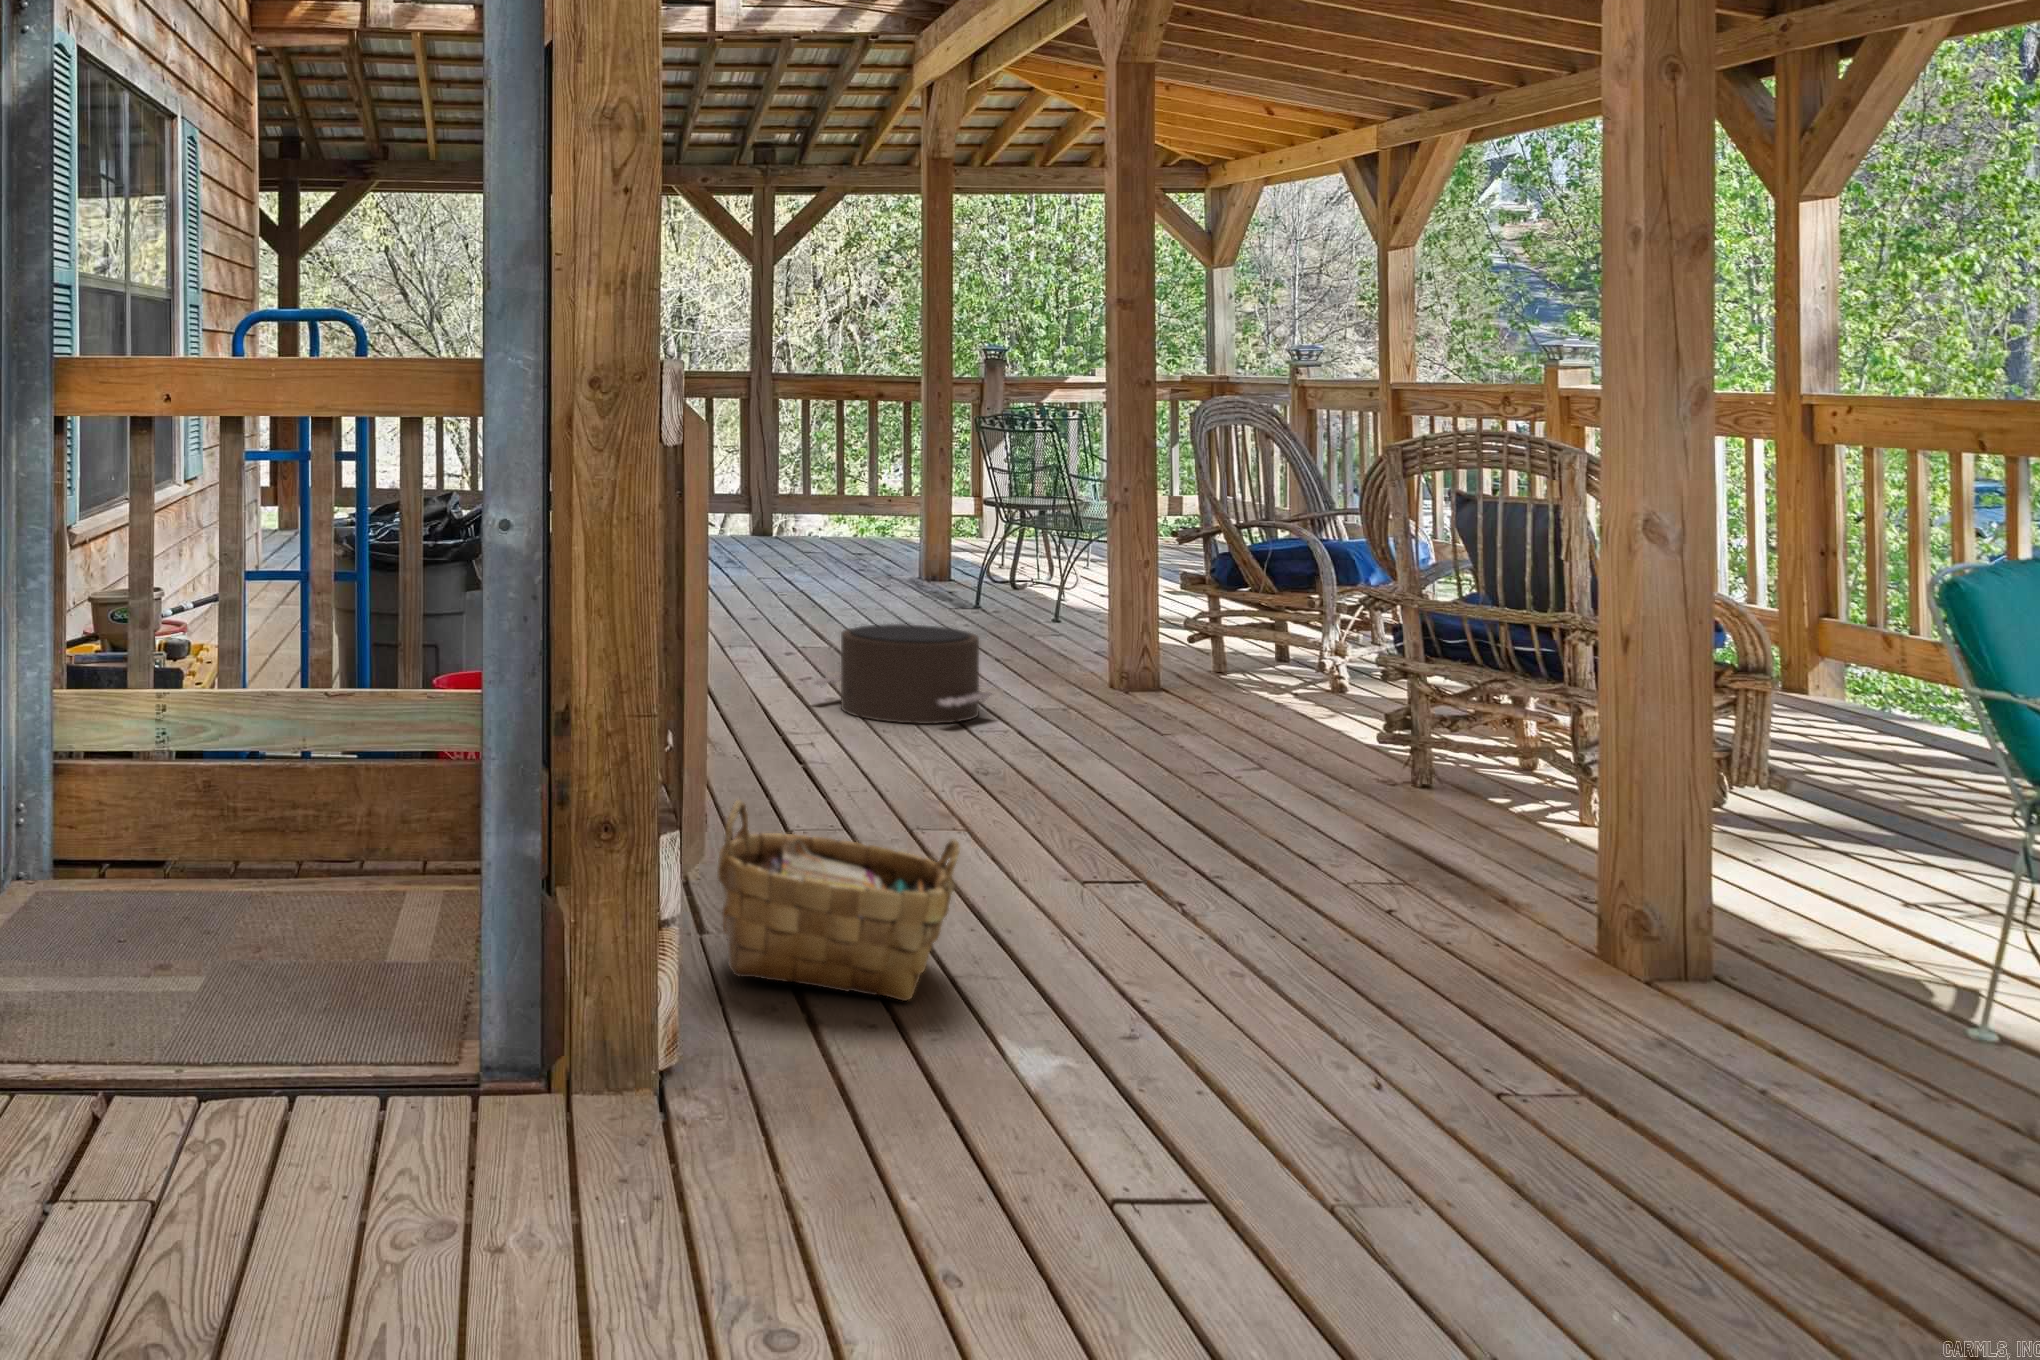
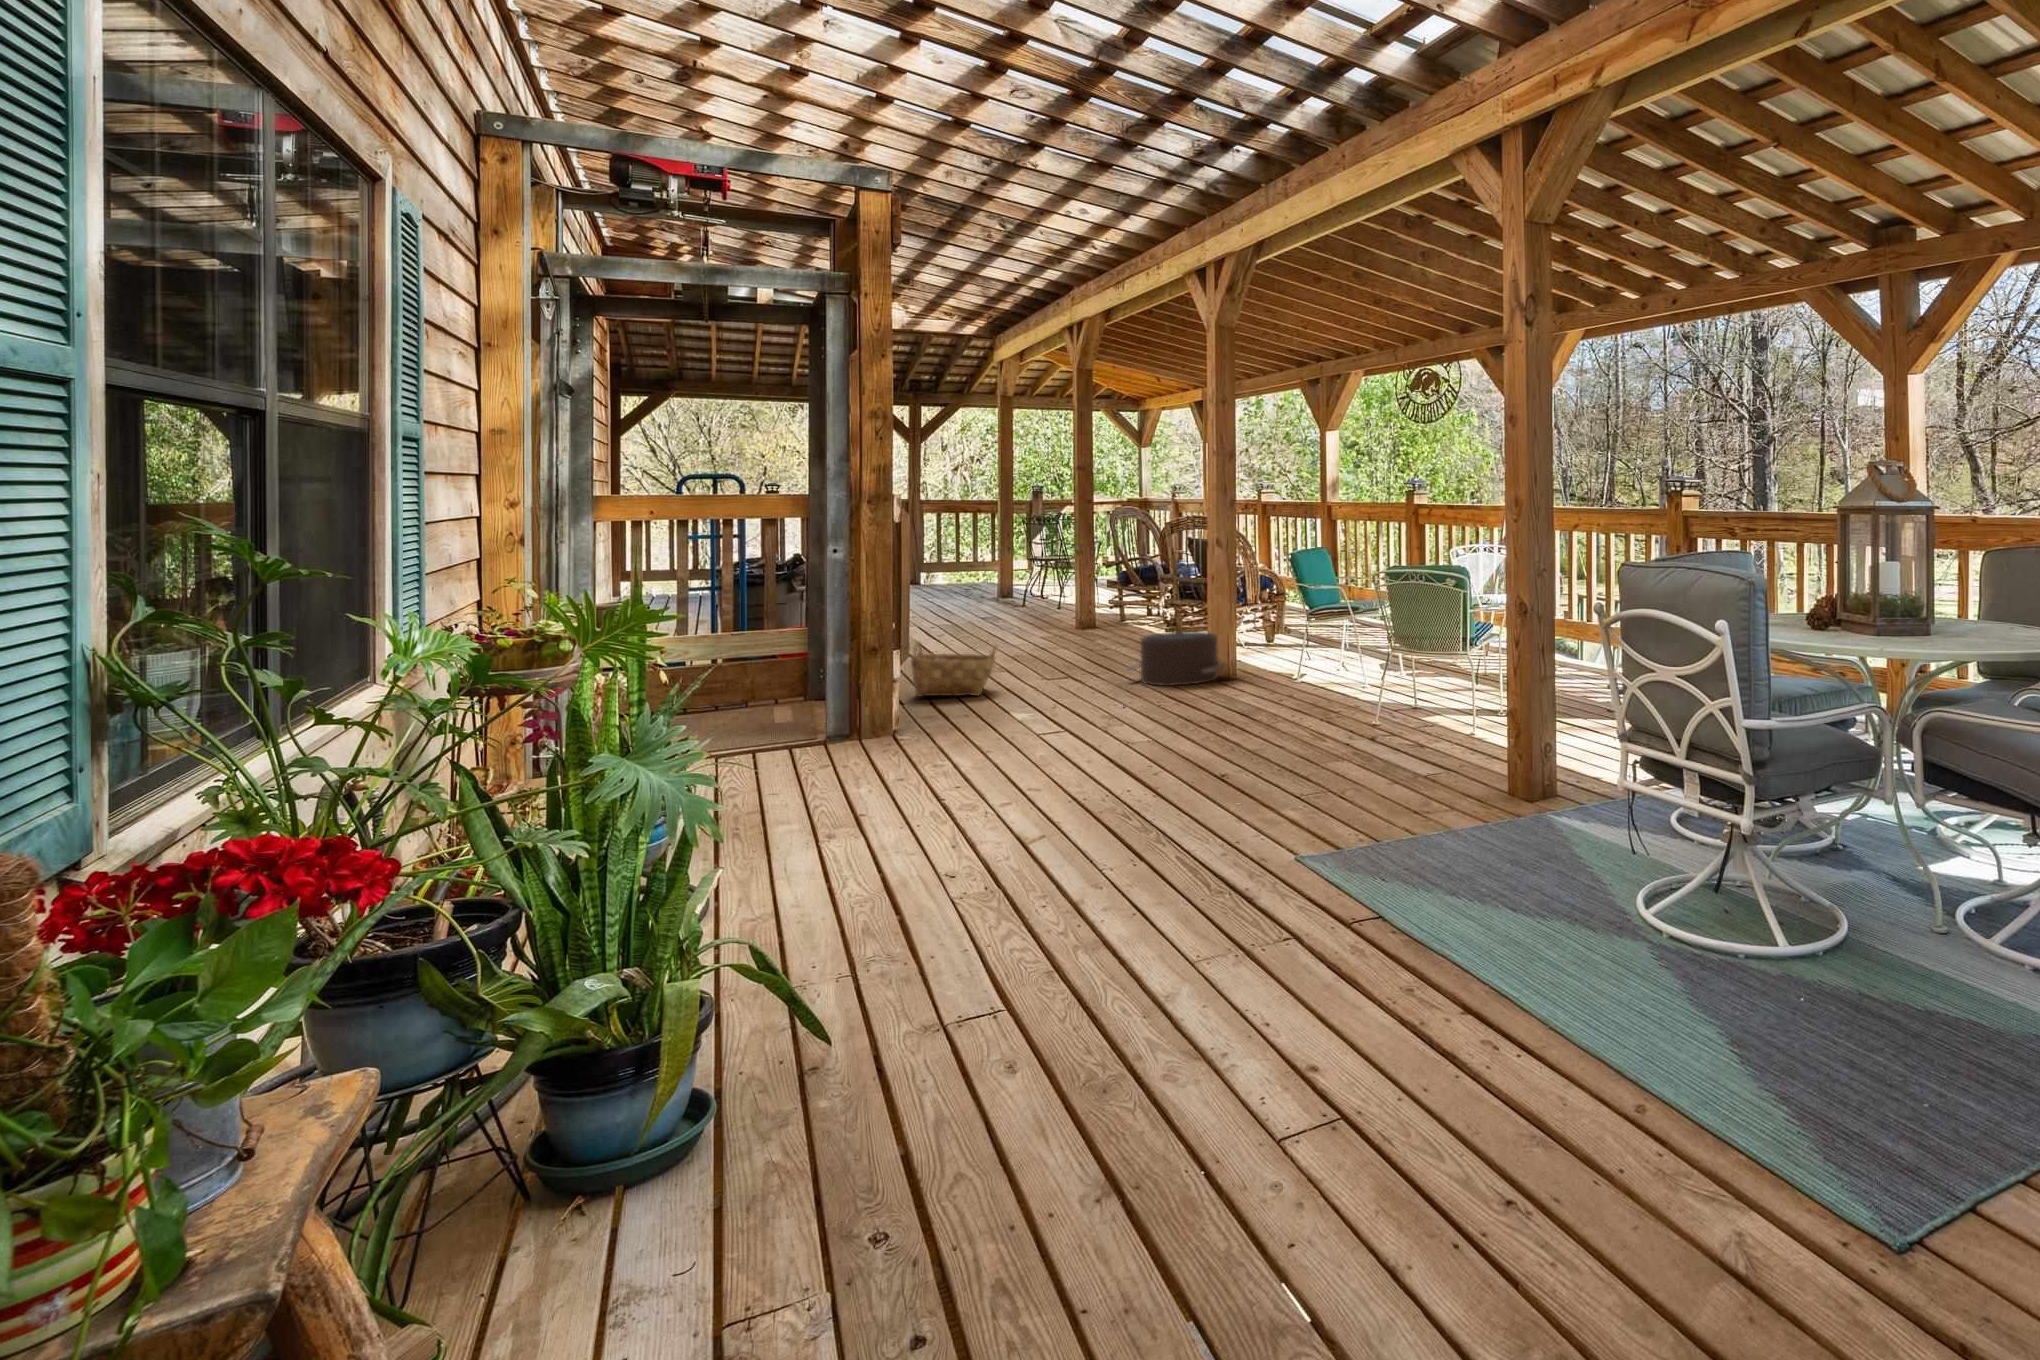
pouf: present [814,624,991,724] -> present [1126,632,1225,686]

